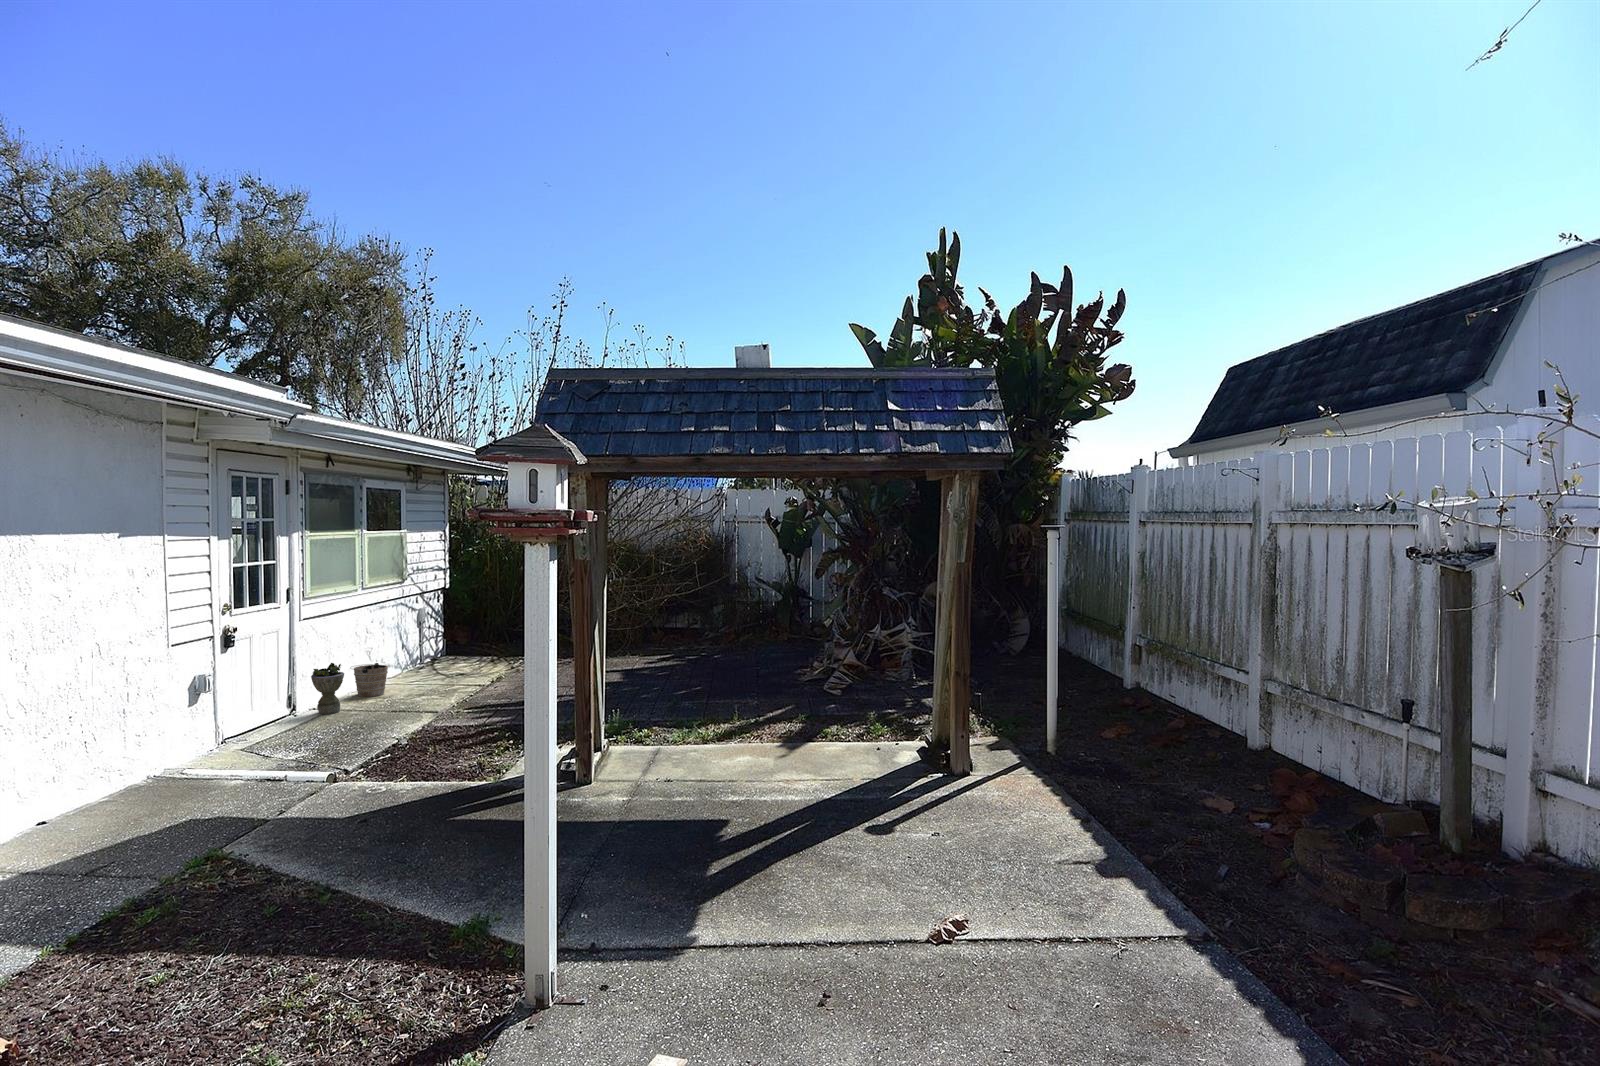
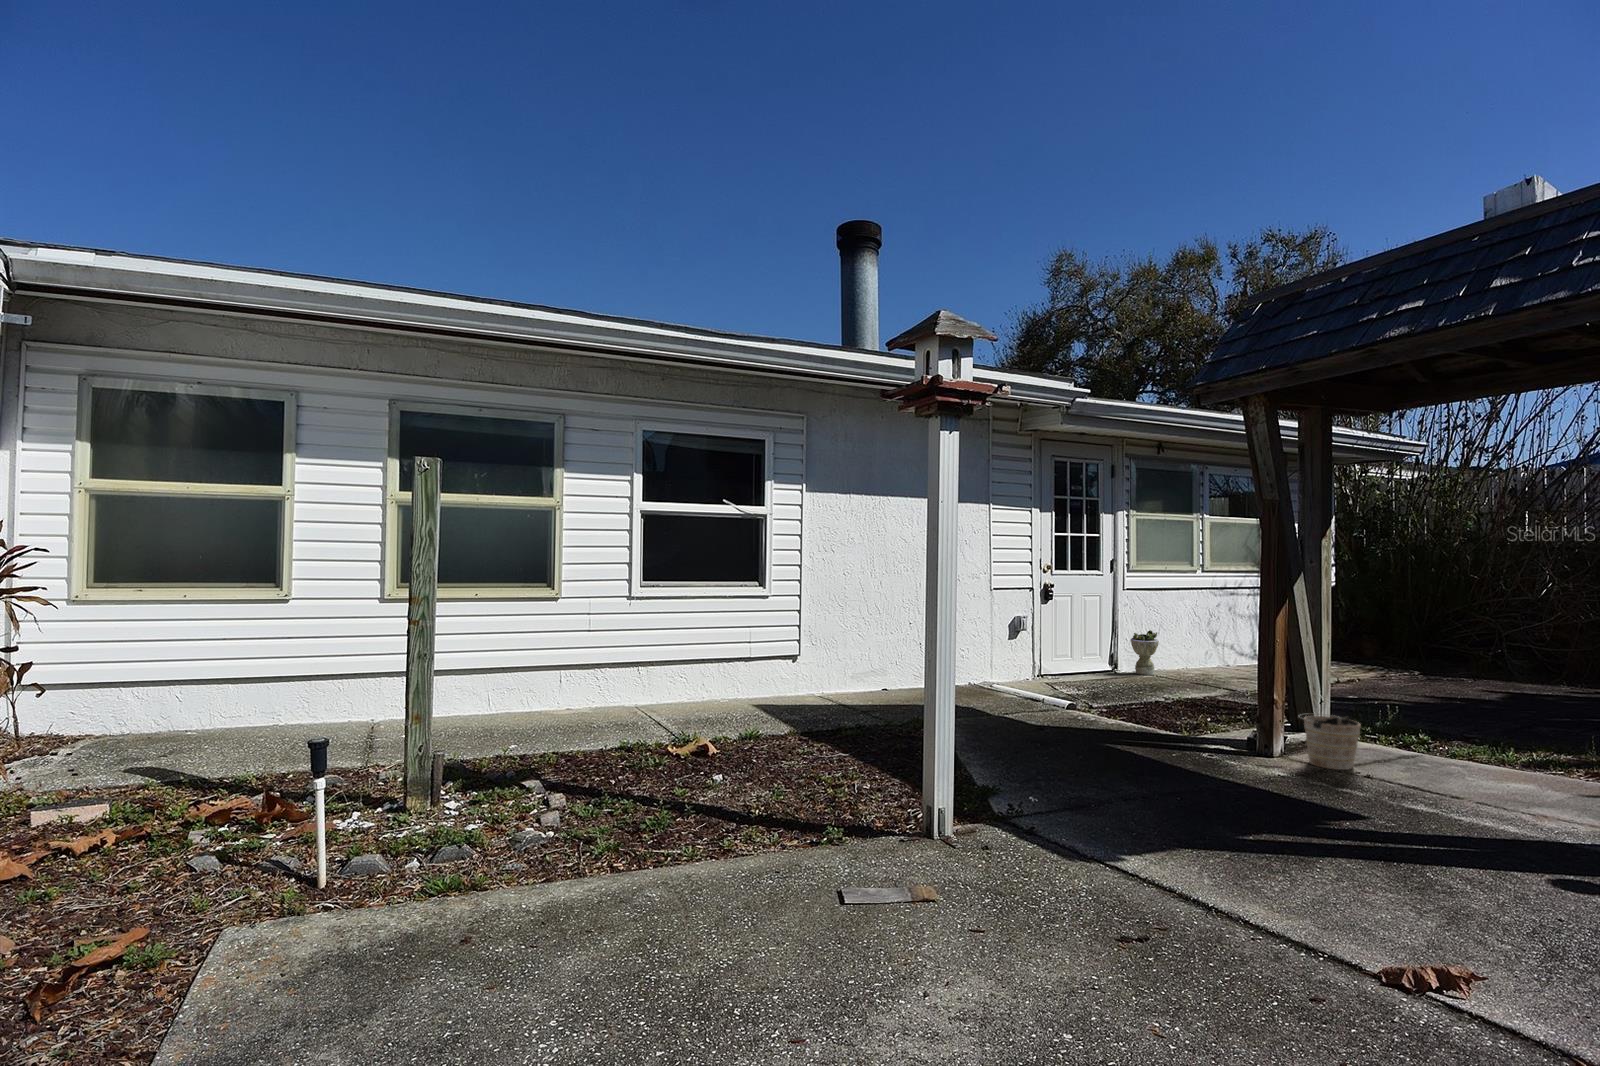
bucket: present [350,663,388,697] -> present [1303,714,1361,770]

